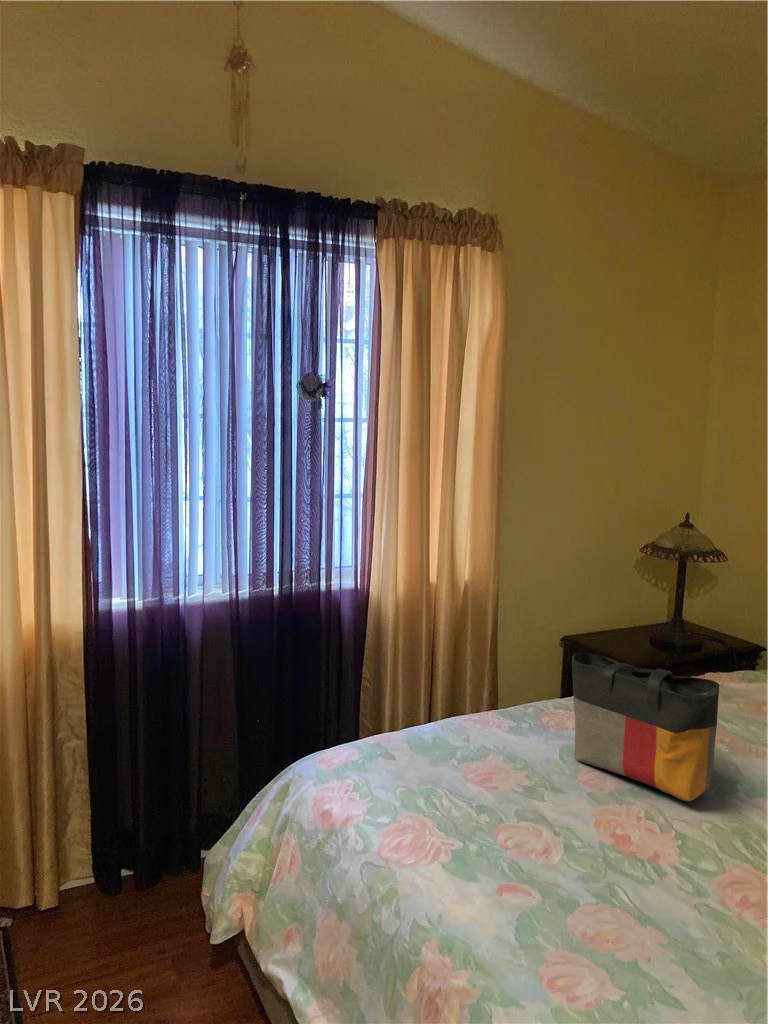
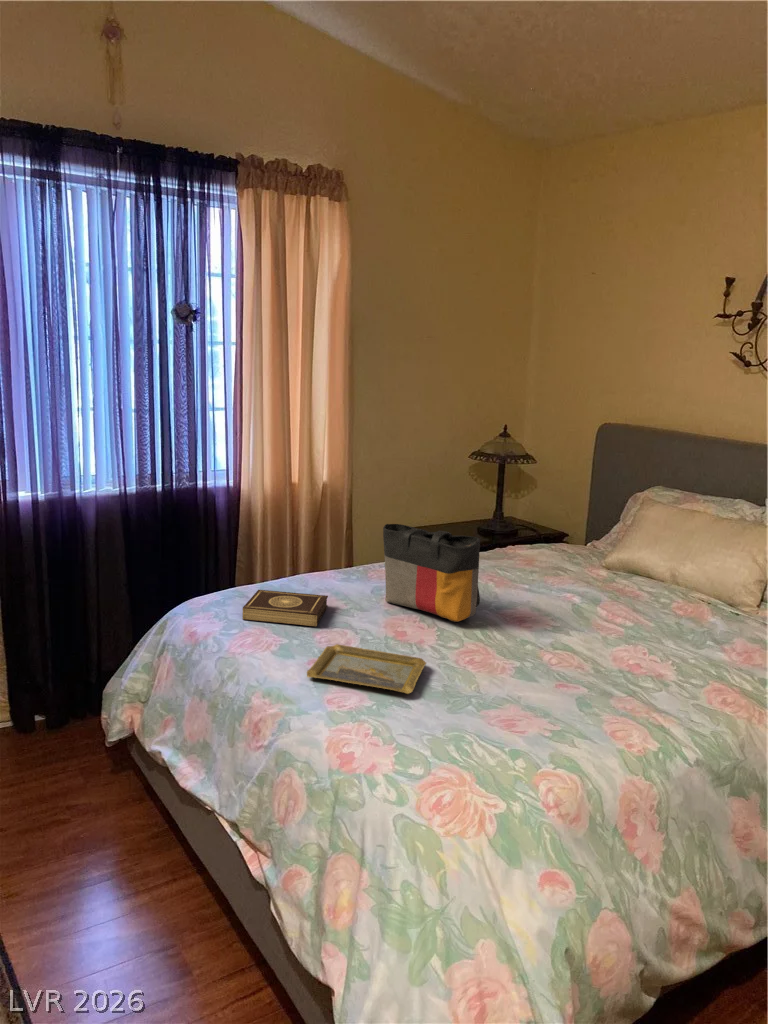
book: none [389,739,500,803] -> present [242,590,328,626]
tray: none [495,840,669,948] -> present [307,644,426,694]

